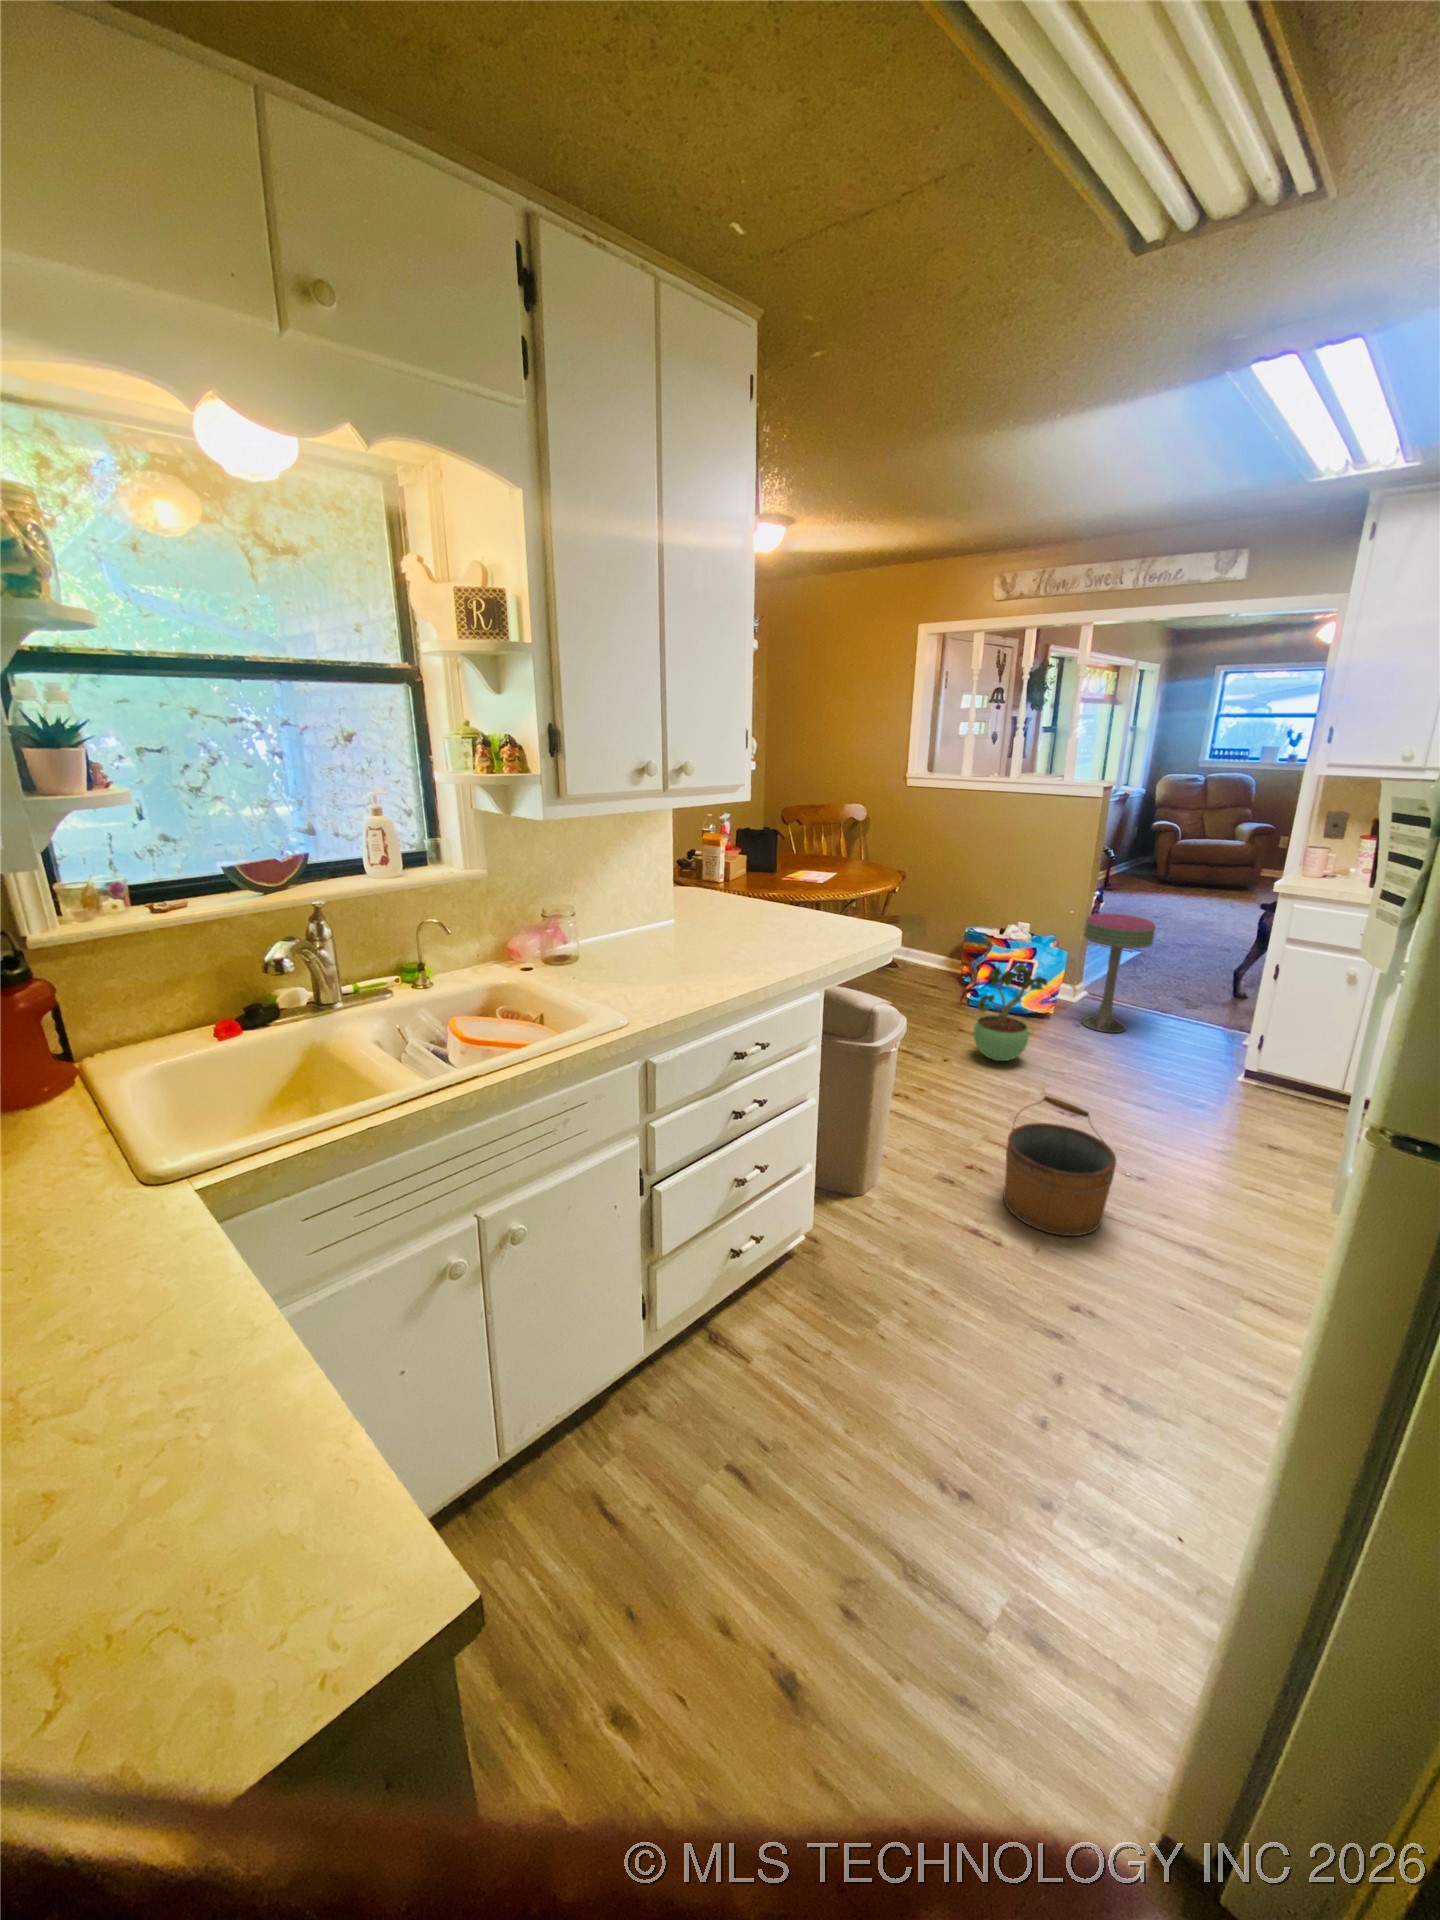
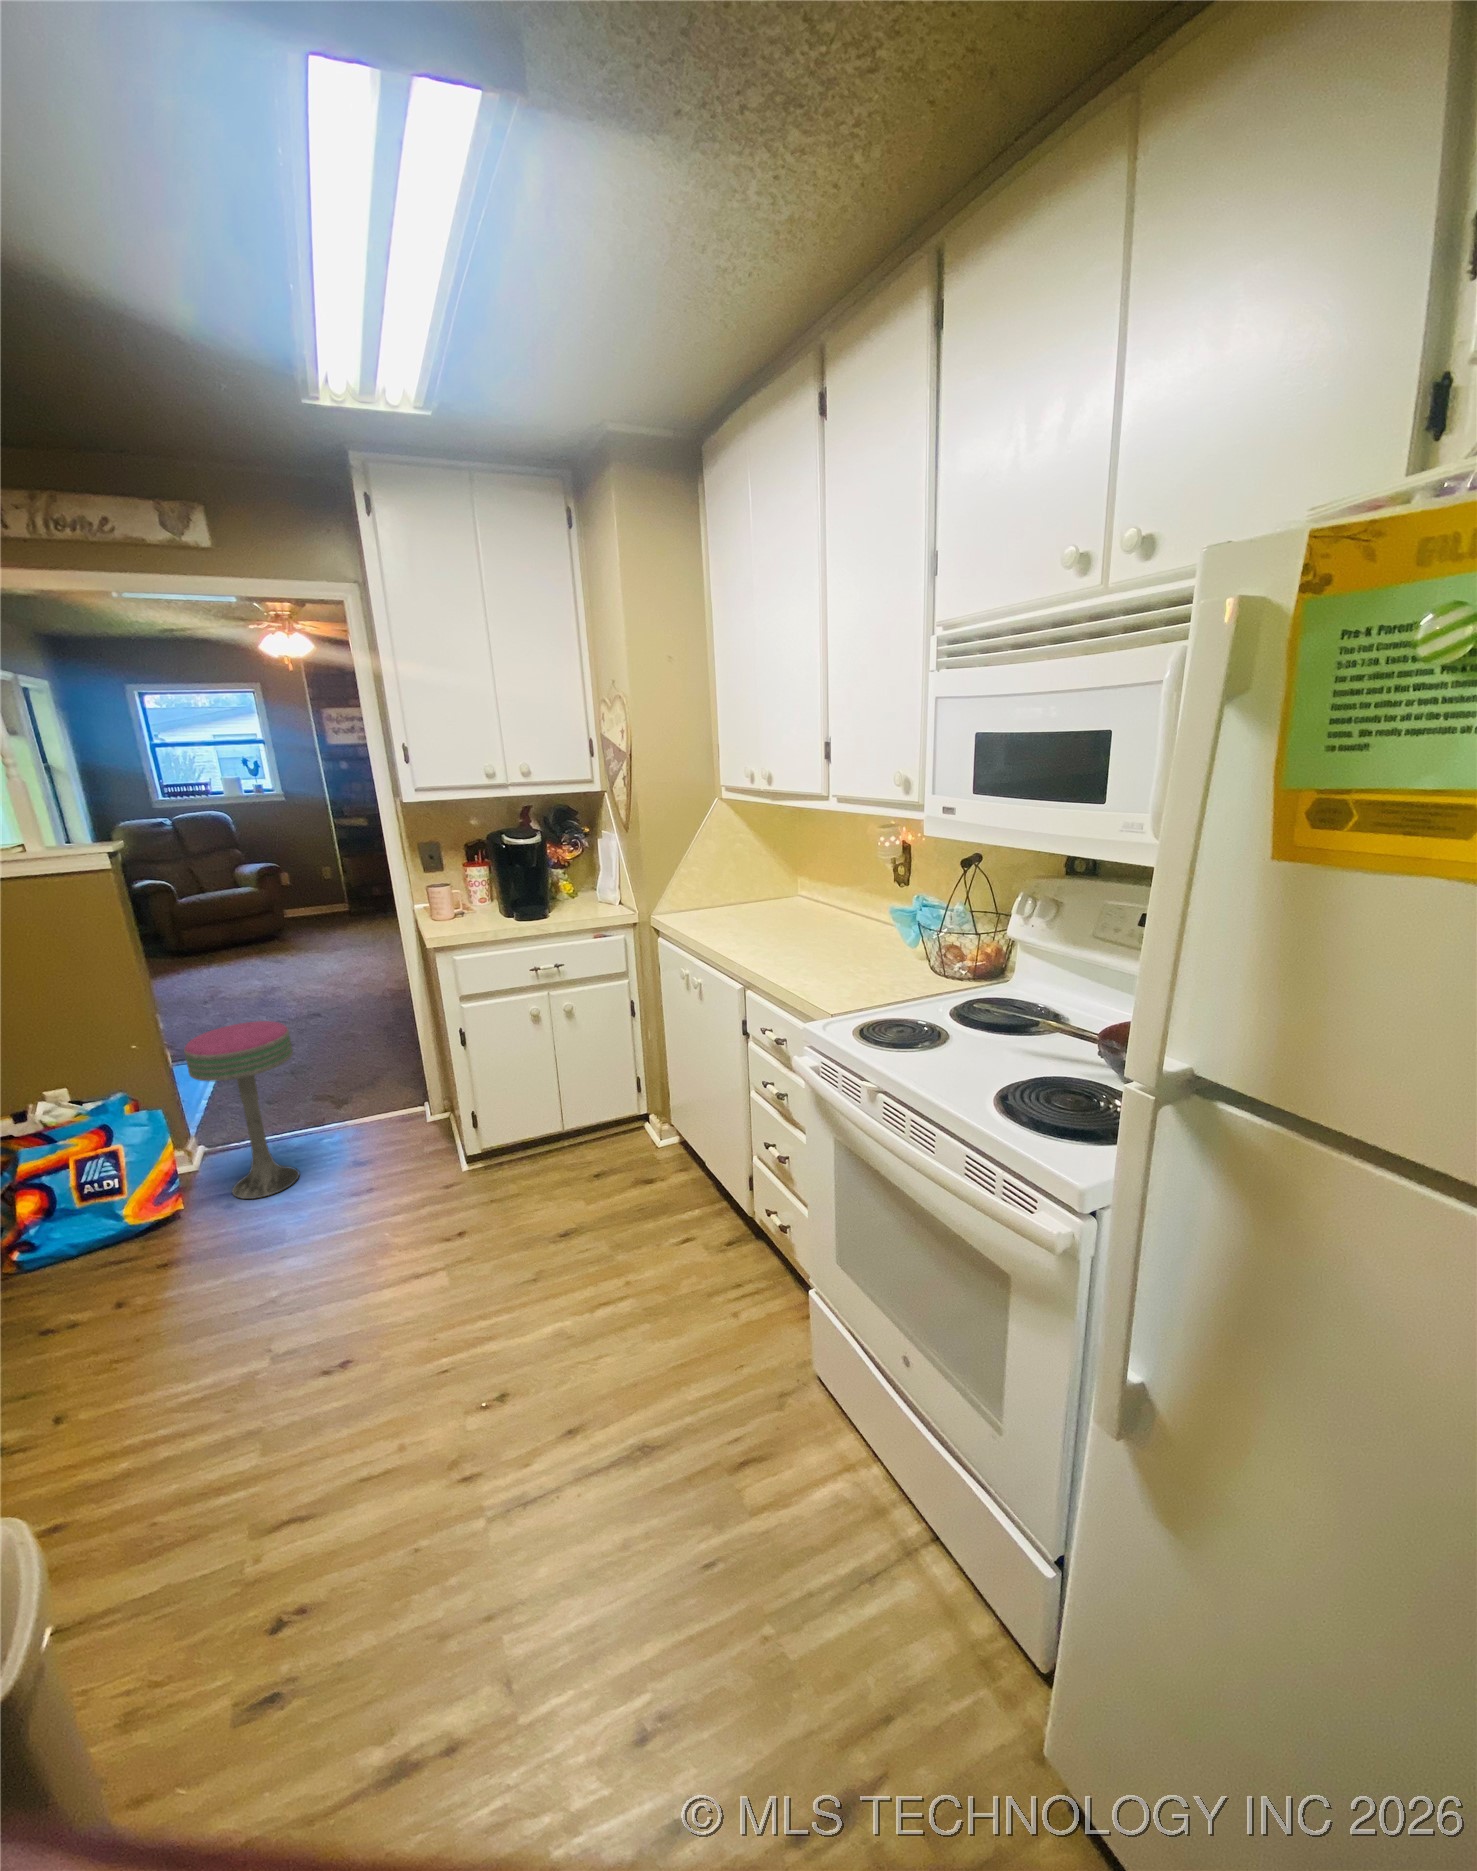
potted plant: present [973,963,1047,1061] -> none [84,1175,202,1359]
bucket: present [1003,1096,1116,1236] -> none [344,1385,538,1640]

